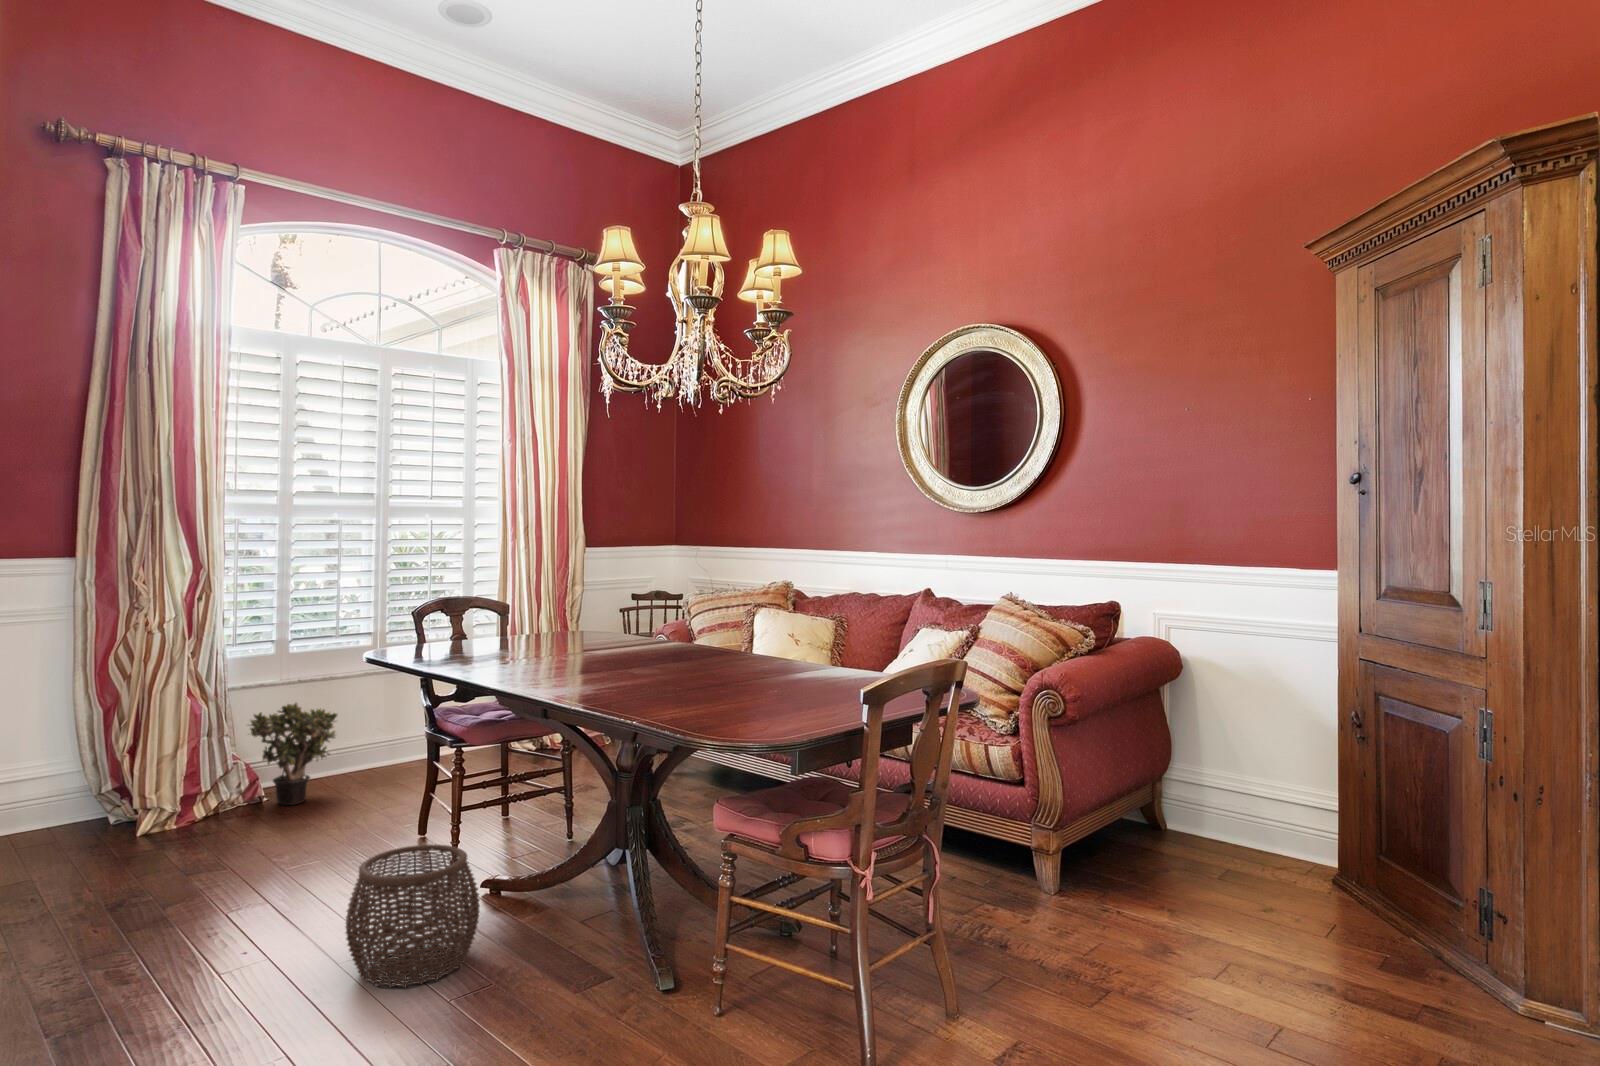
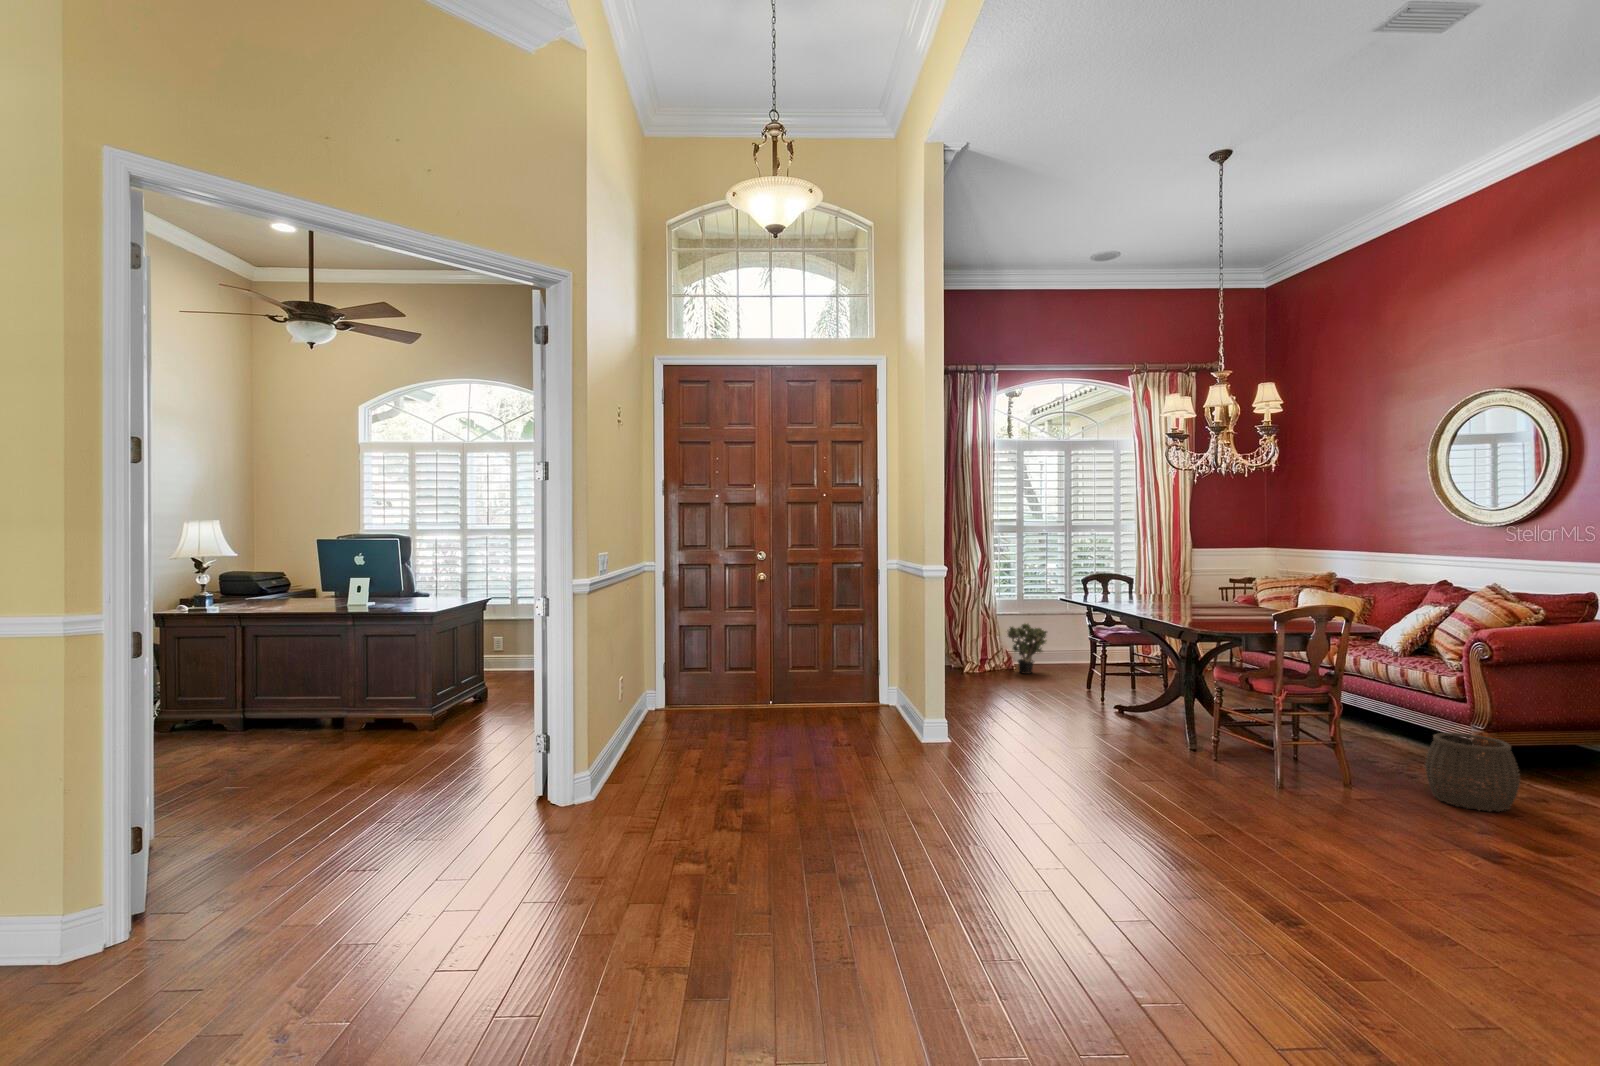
woven basket: present [346,844,480,988] -> present [1425,733,1520,812]

